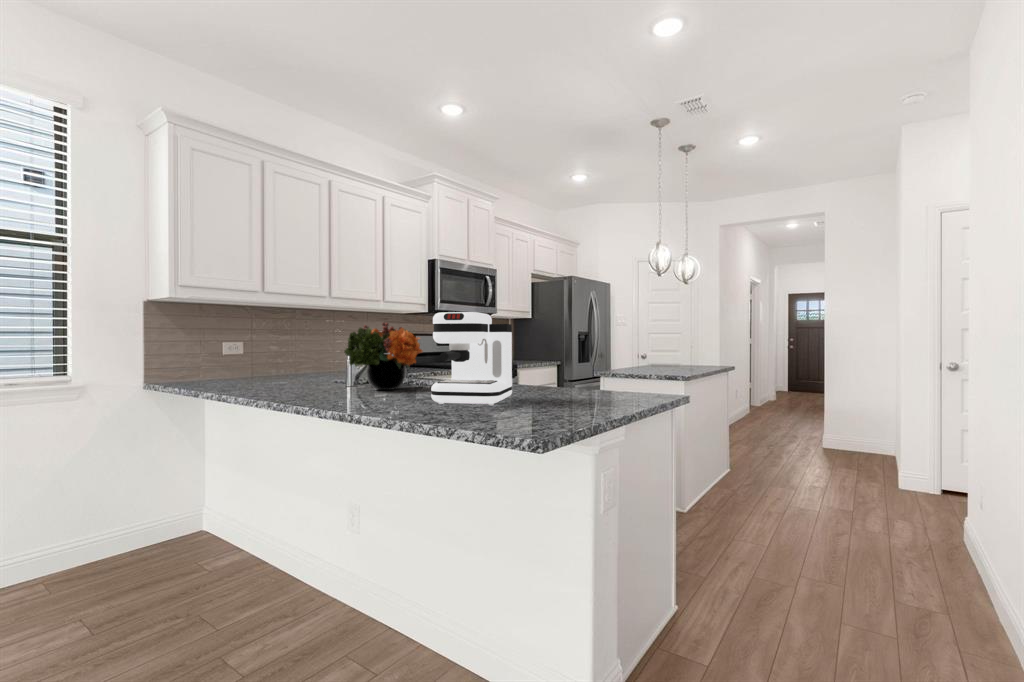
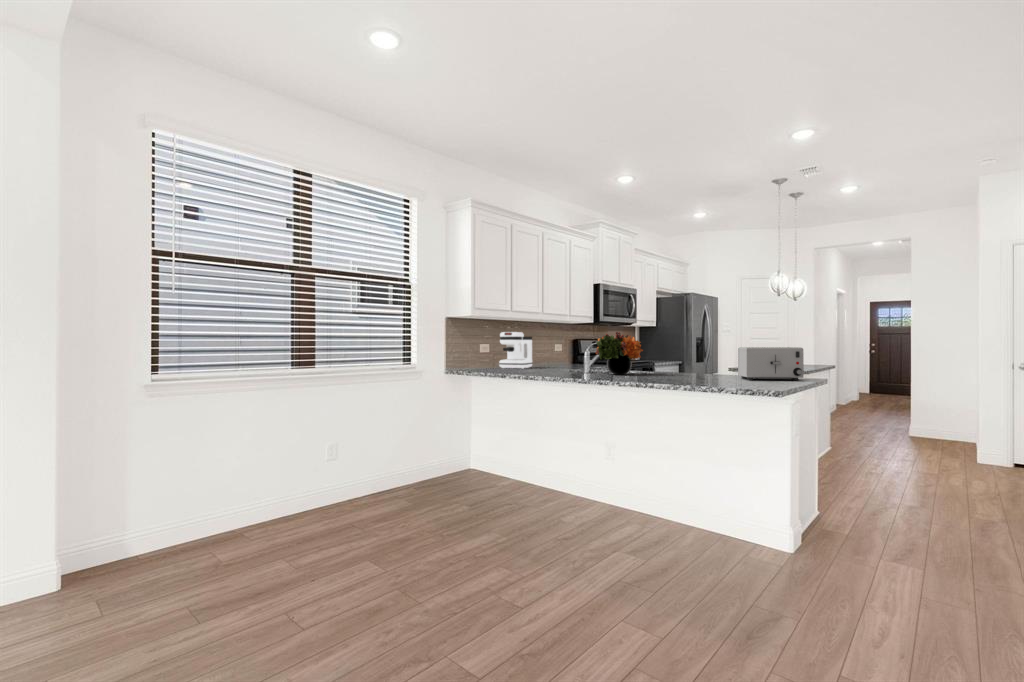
coffee maker: present [431,312,512,406] -> present [499,332,532,369]
toaster: none [548,346,640,402] -> present [738,347,804,380]

